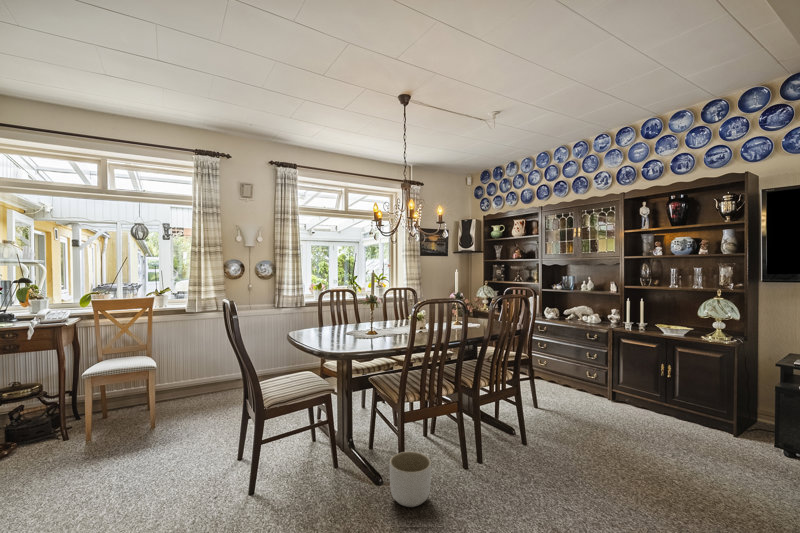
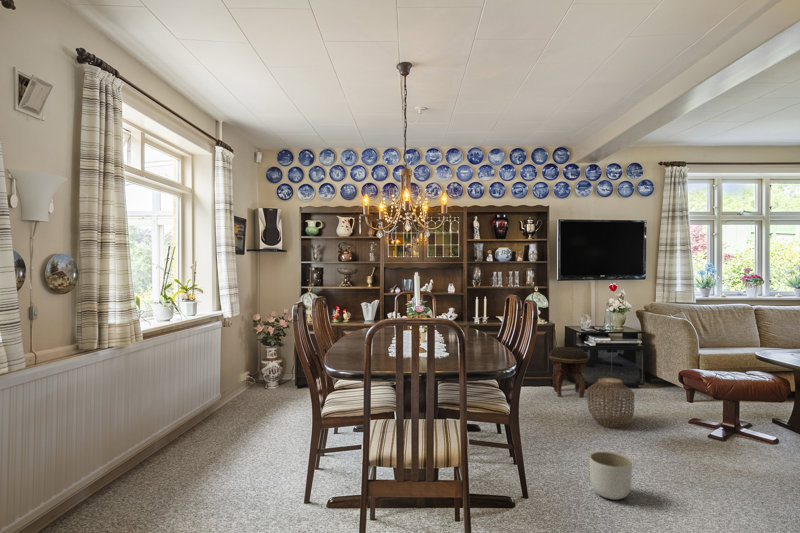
footstool: none [680,375,752,458] -> present [549,347,588,397]
woven basket: none [608,415,682,496] -> present [587,377,634,428]

